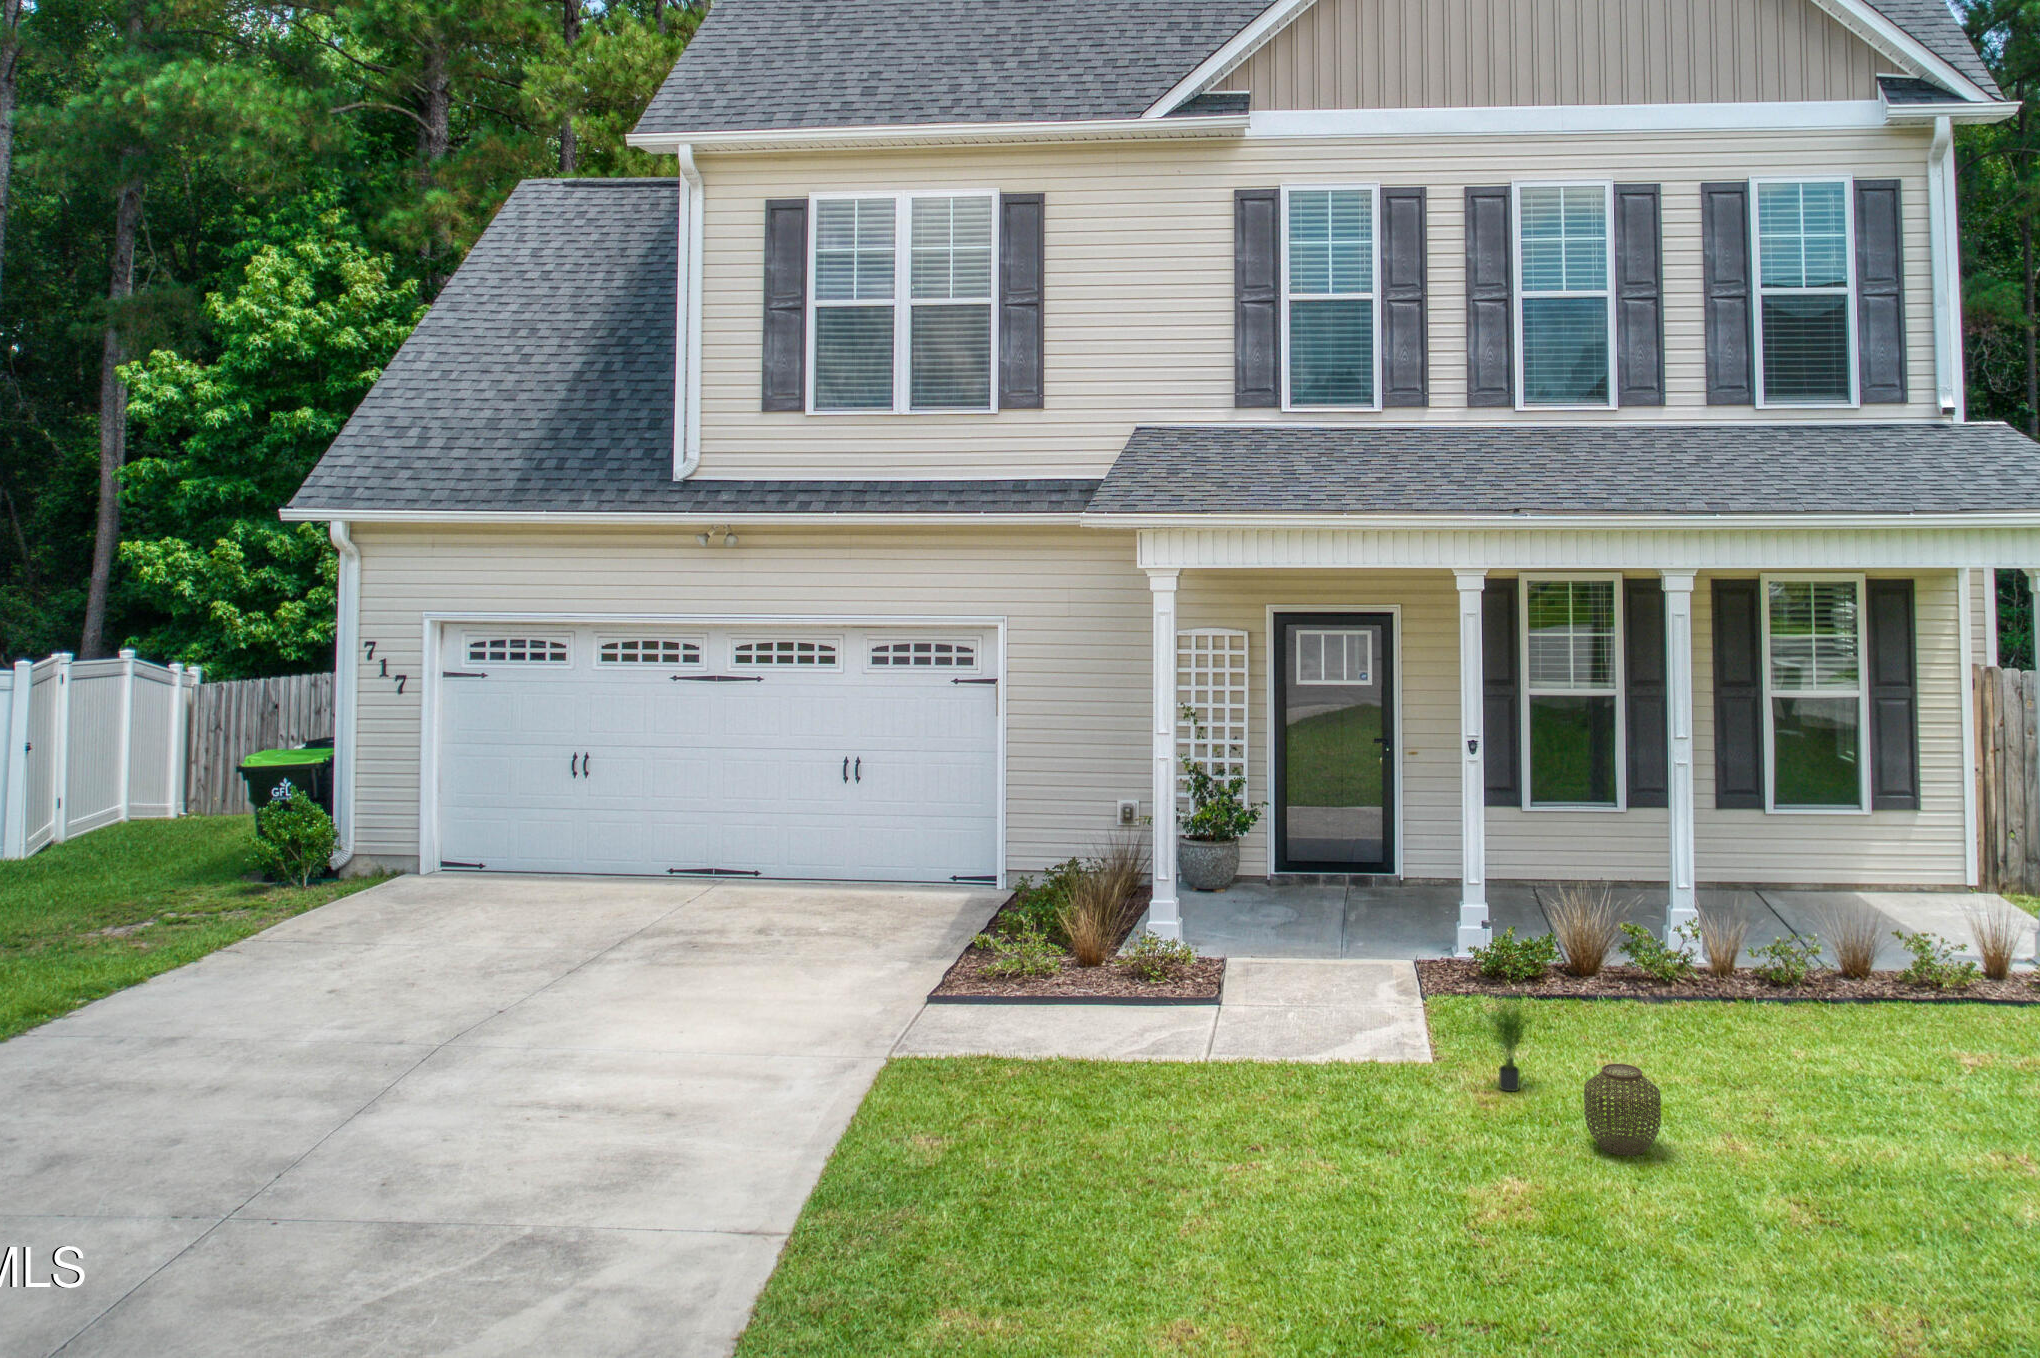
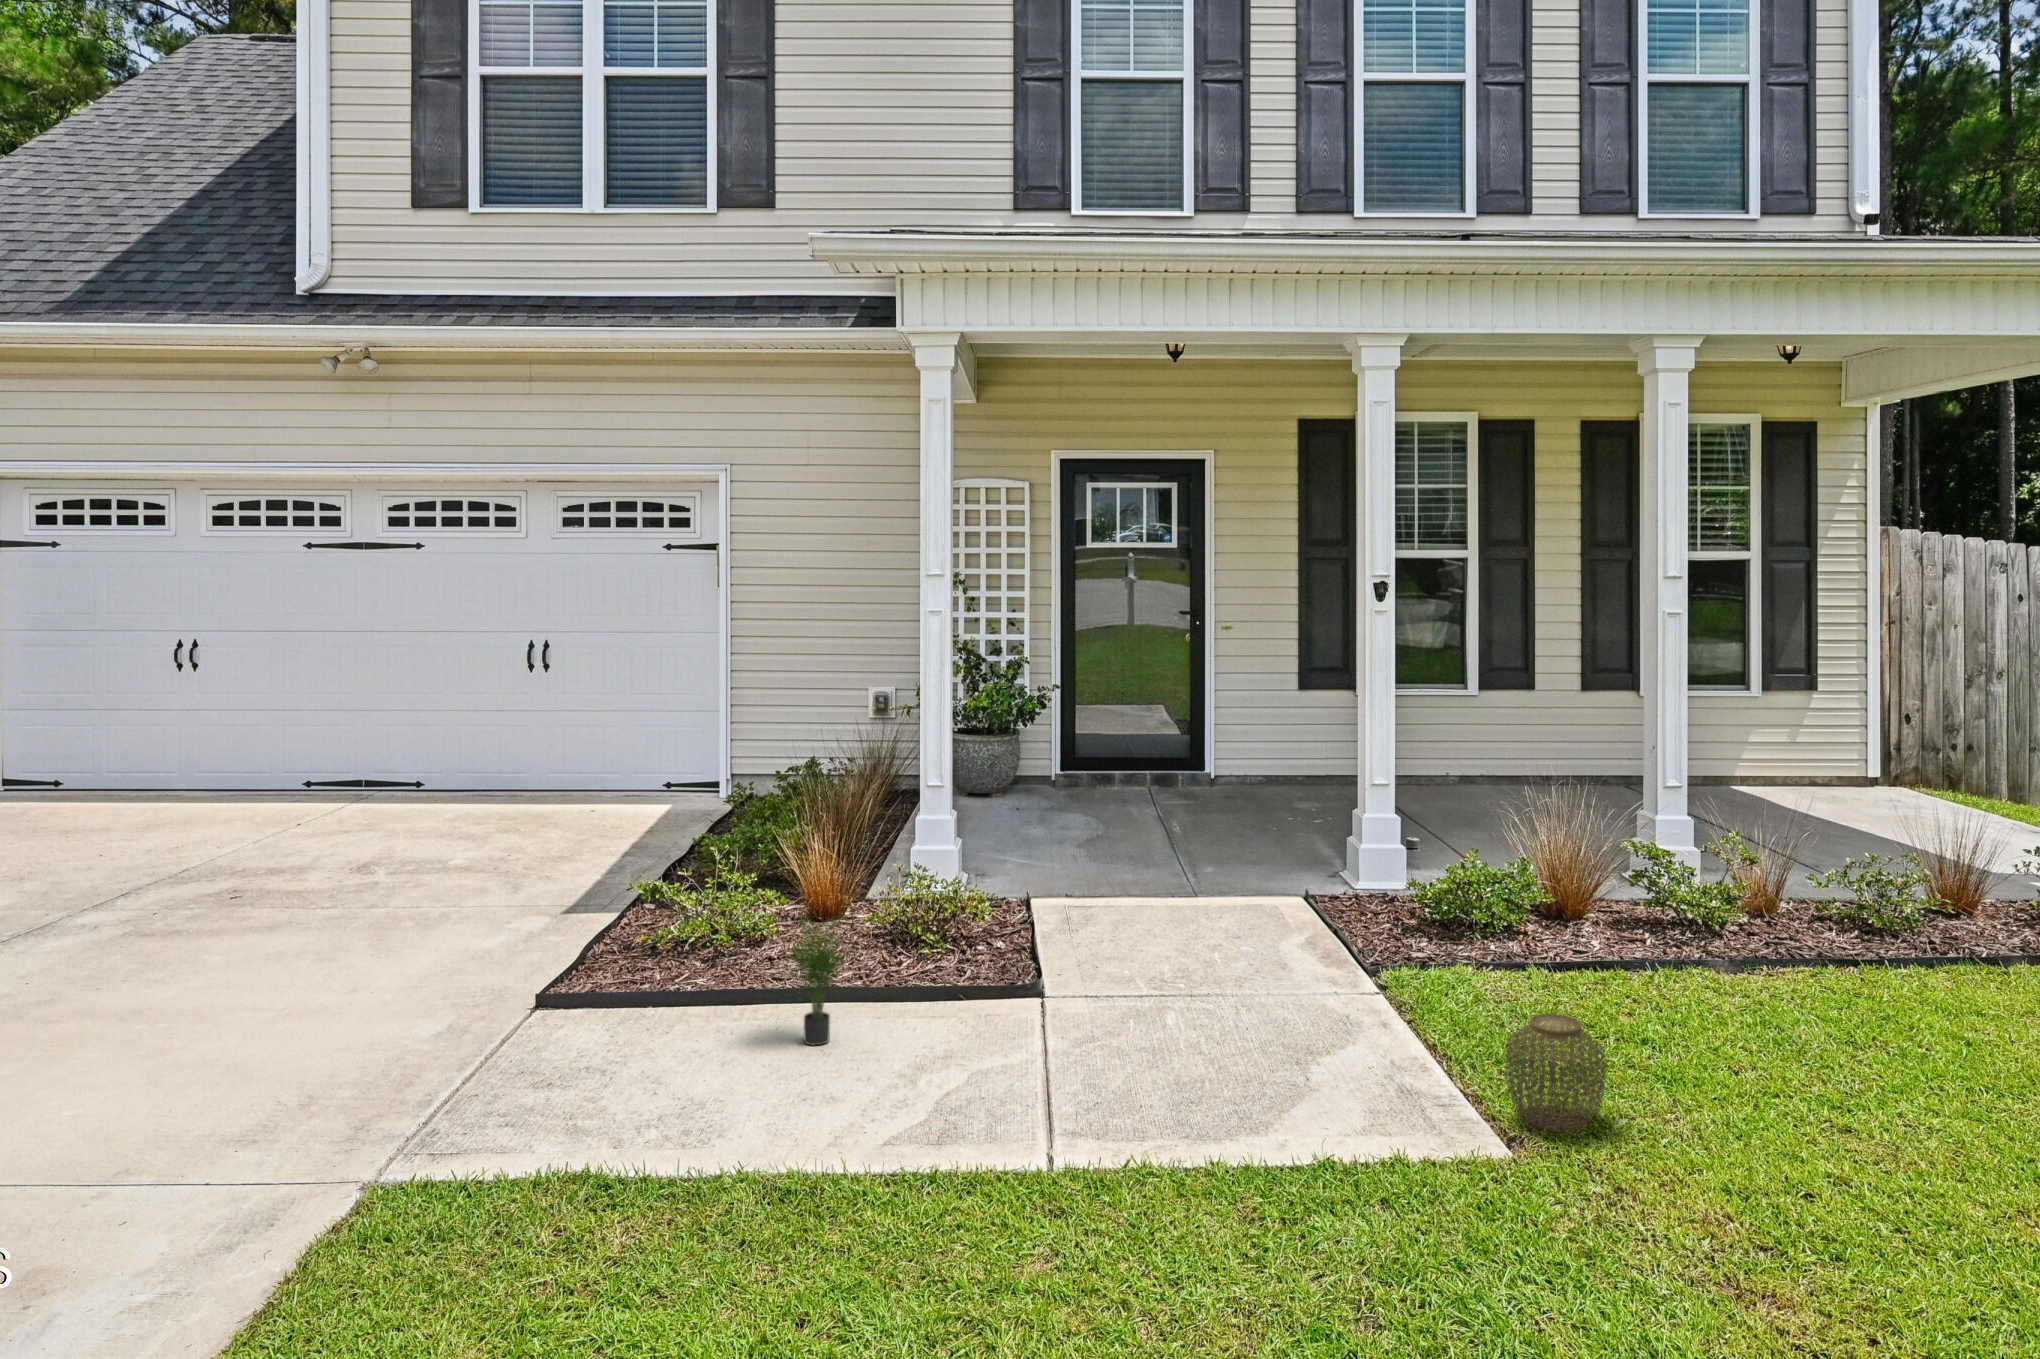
potted plant: present [1487,995,1532,1092] -> present [778,921,850,1046]

